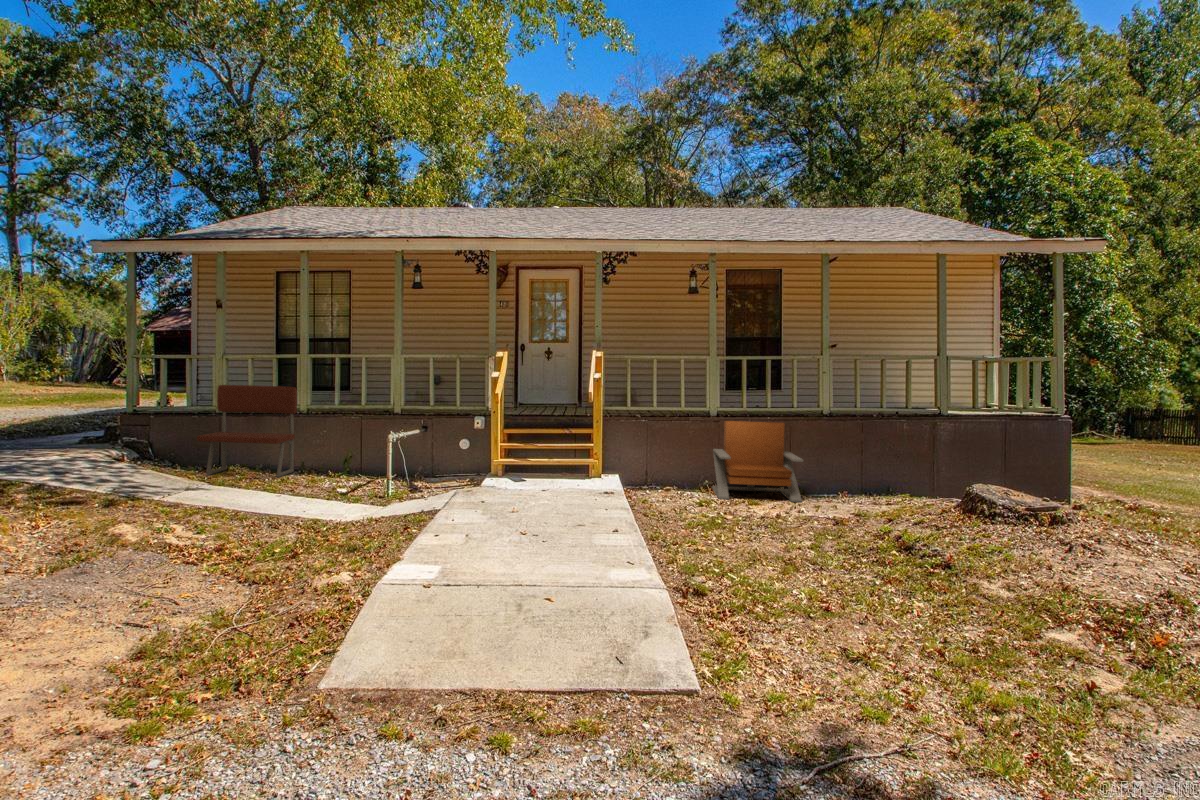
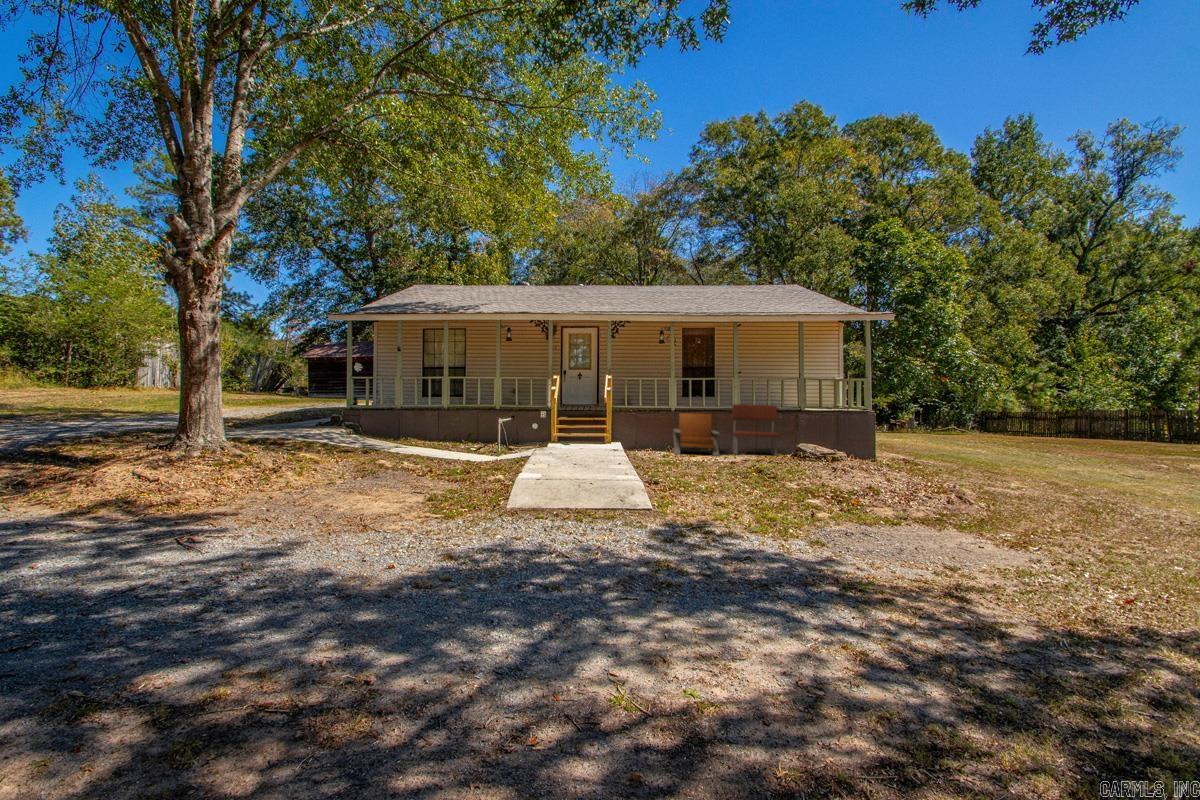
bench: present [197,385,297,477] -> present [732,404,781,456]

